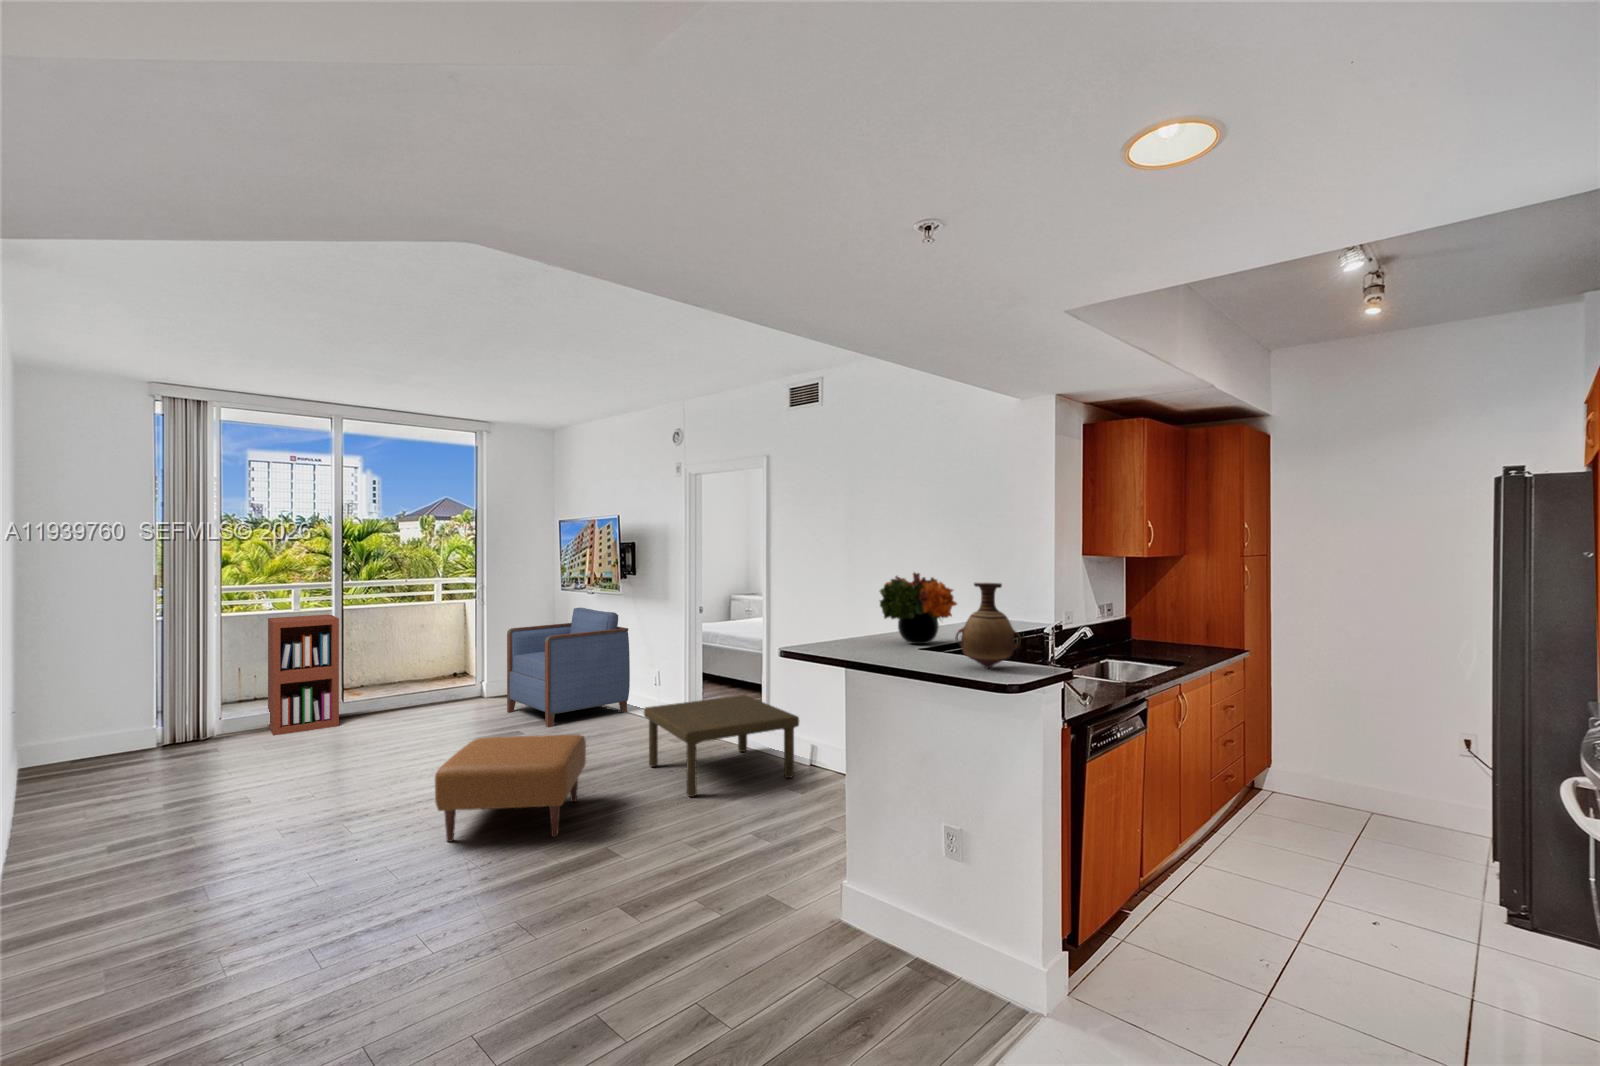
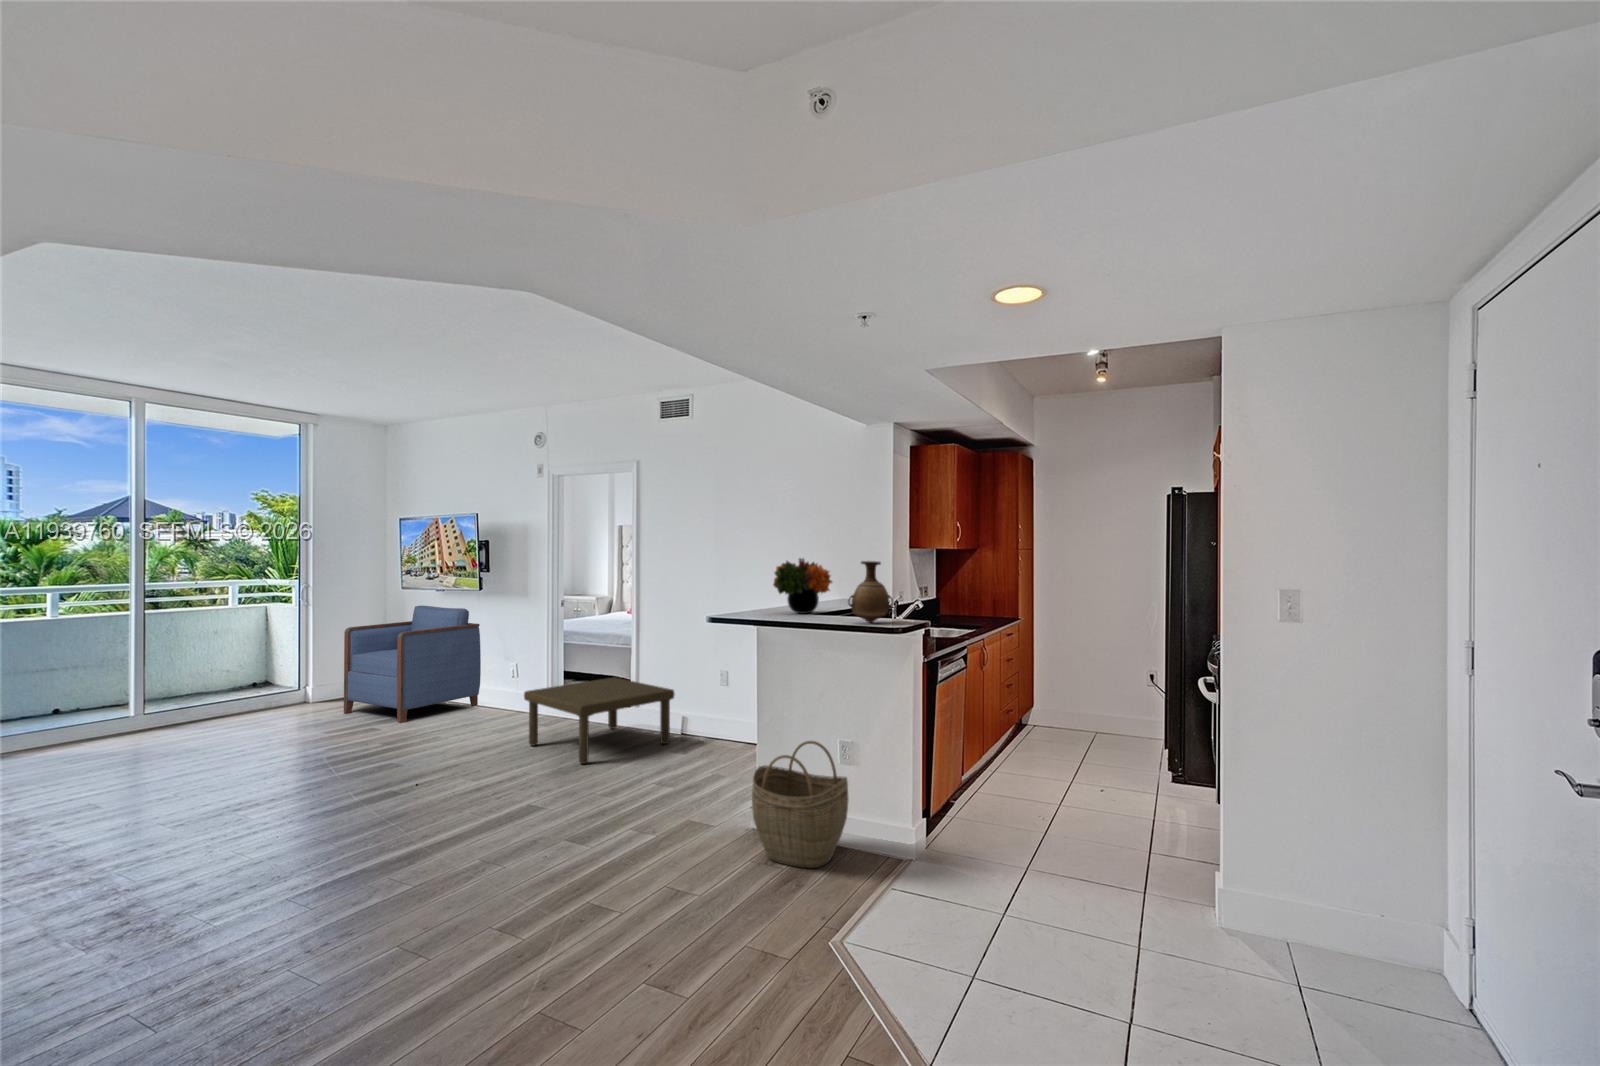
bookshelf: present [268,614,339,735] -> none [46,617,146,751]
ottoman: present [435,735,586,842] -> none [351,715,483,817]
woven basket: none [821,821,951,1005] -> present [752,741,848,868]

